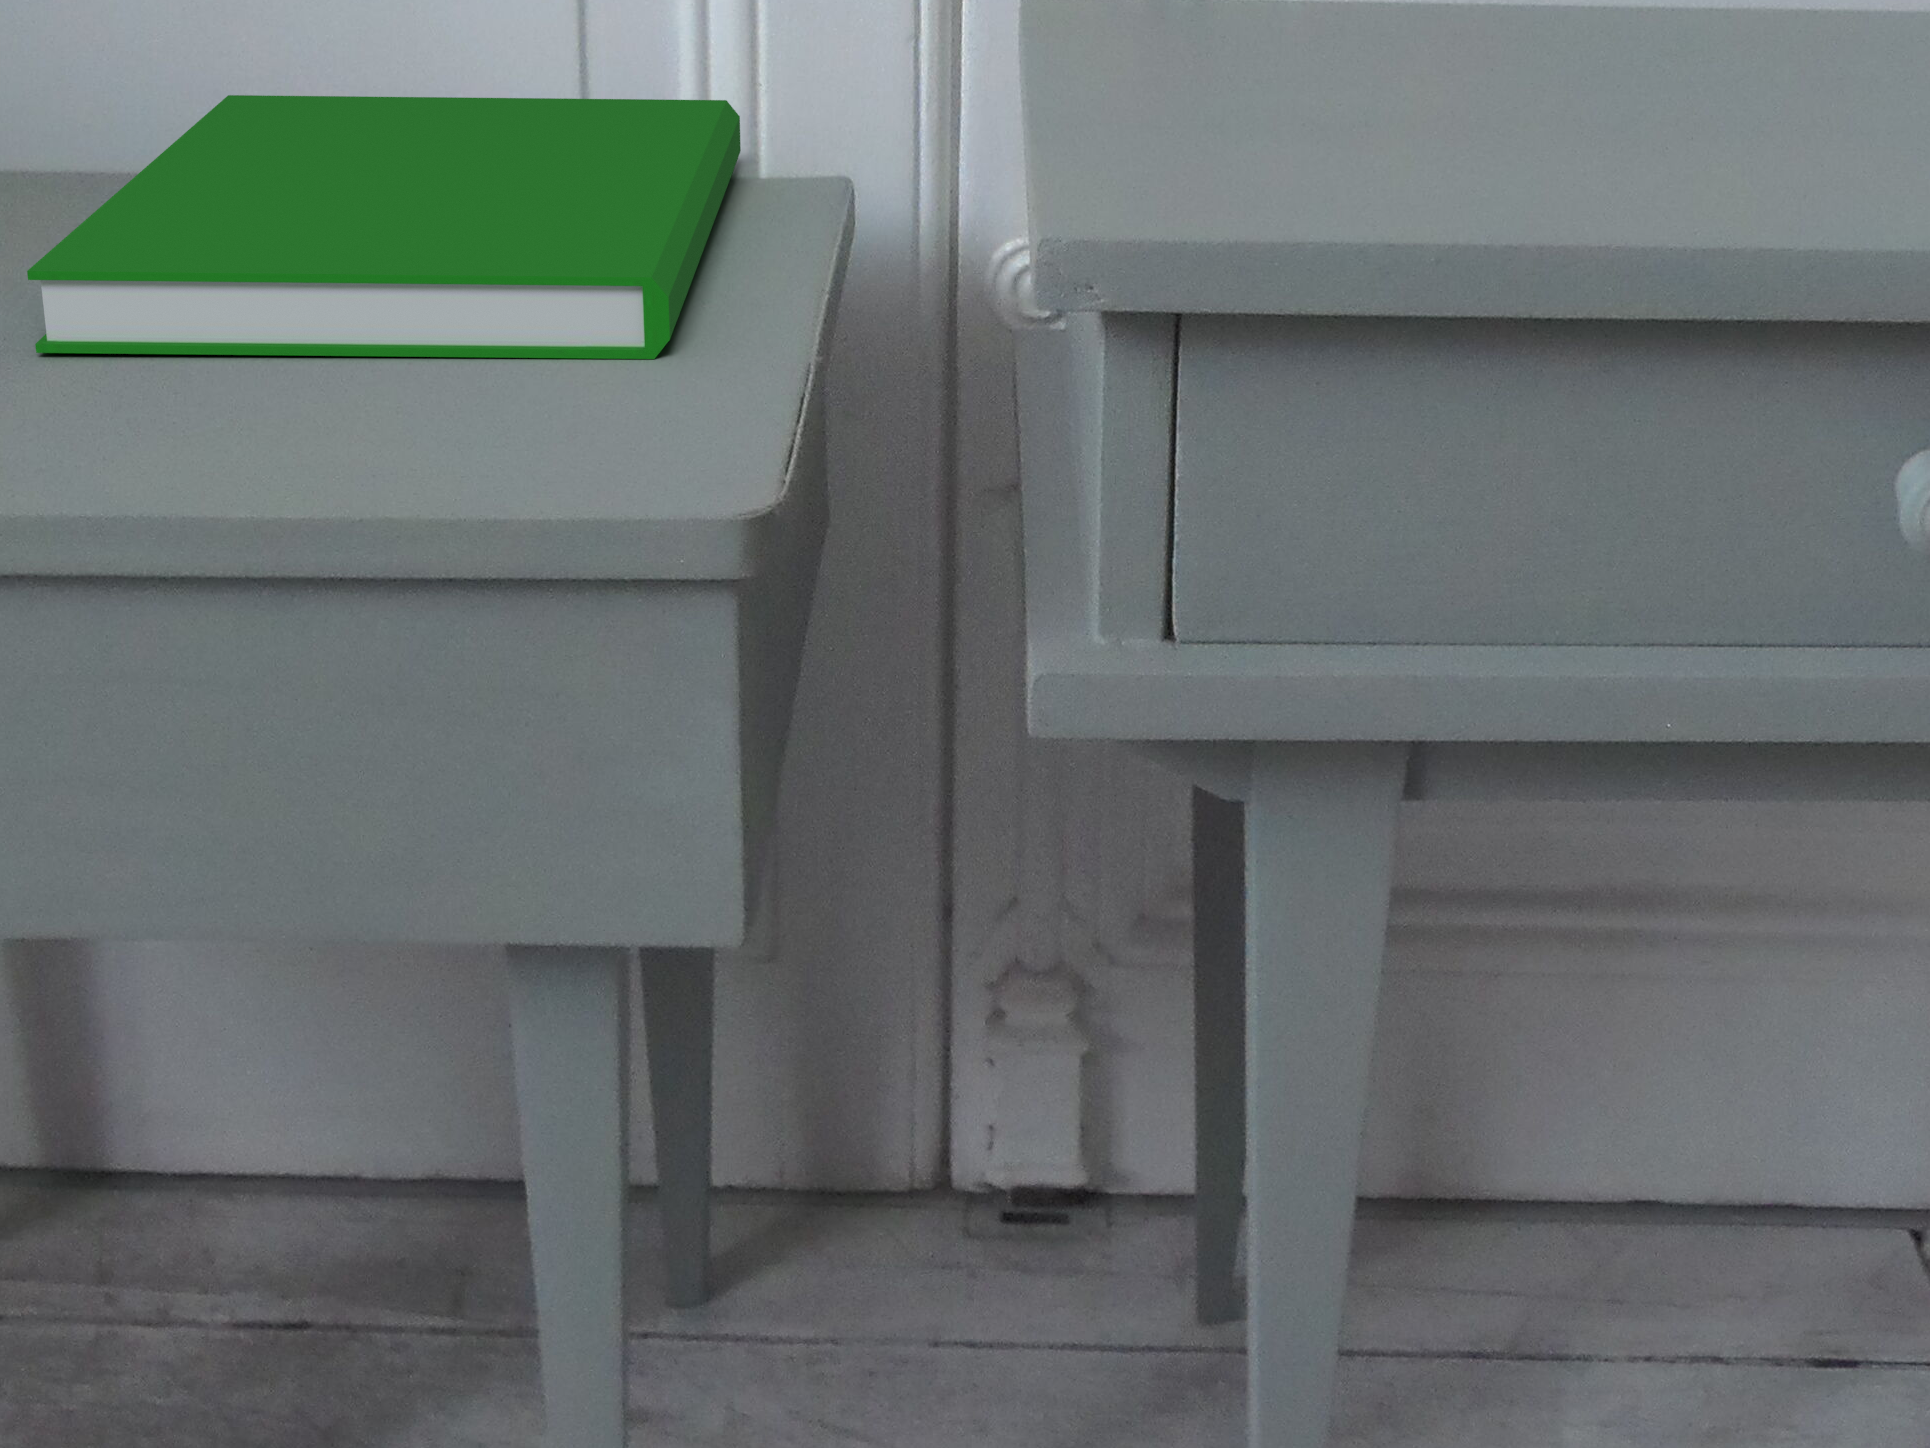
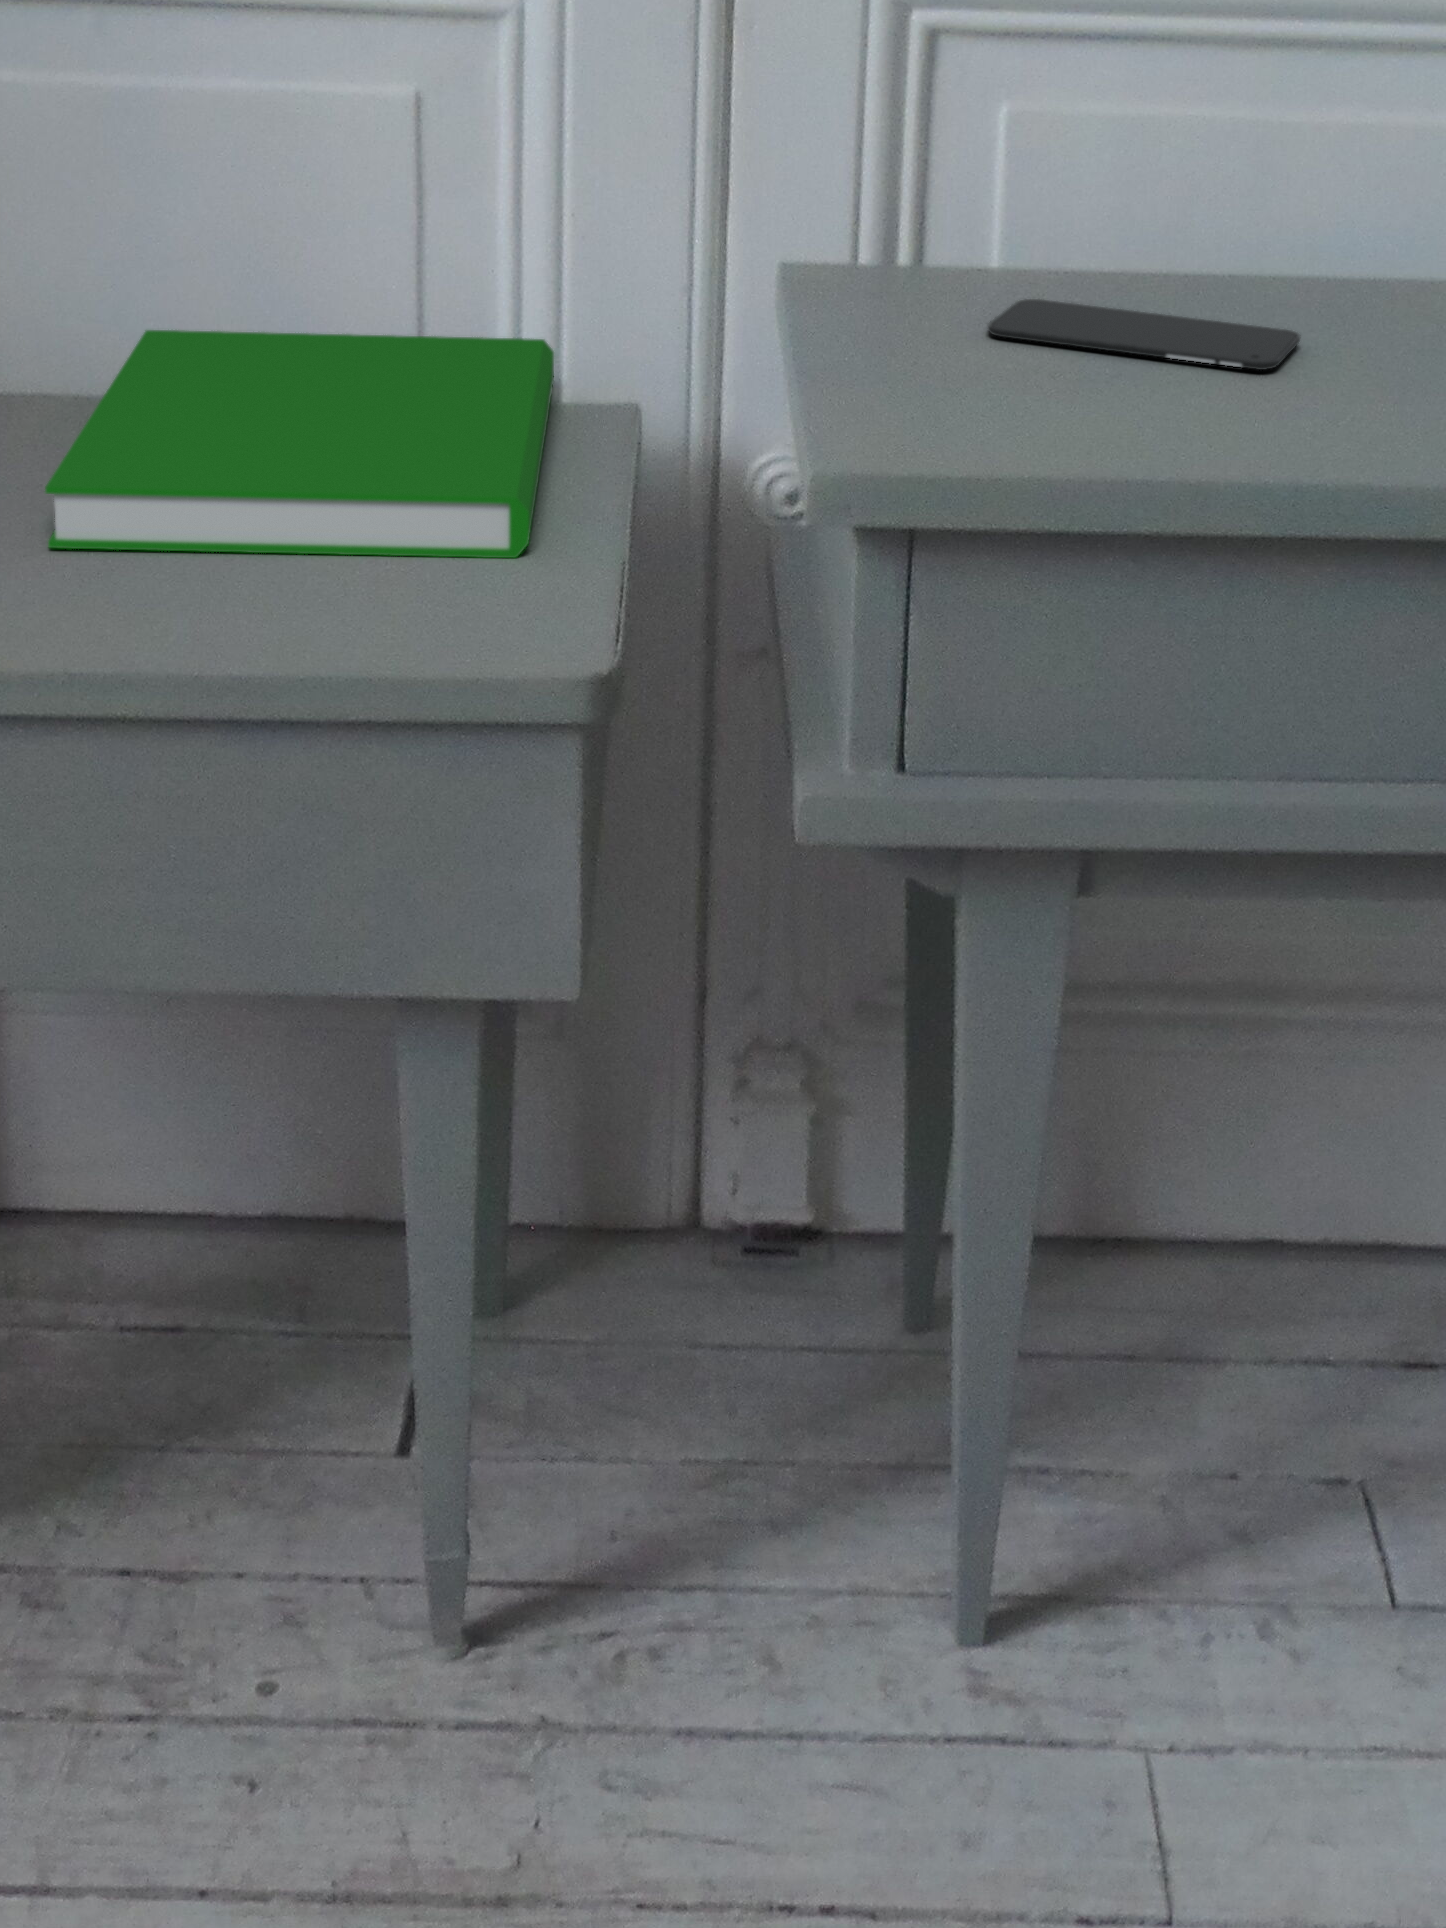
smartphone: none [1281,26,1692,99] -> present [988,299,1300,370]

